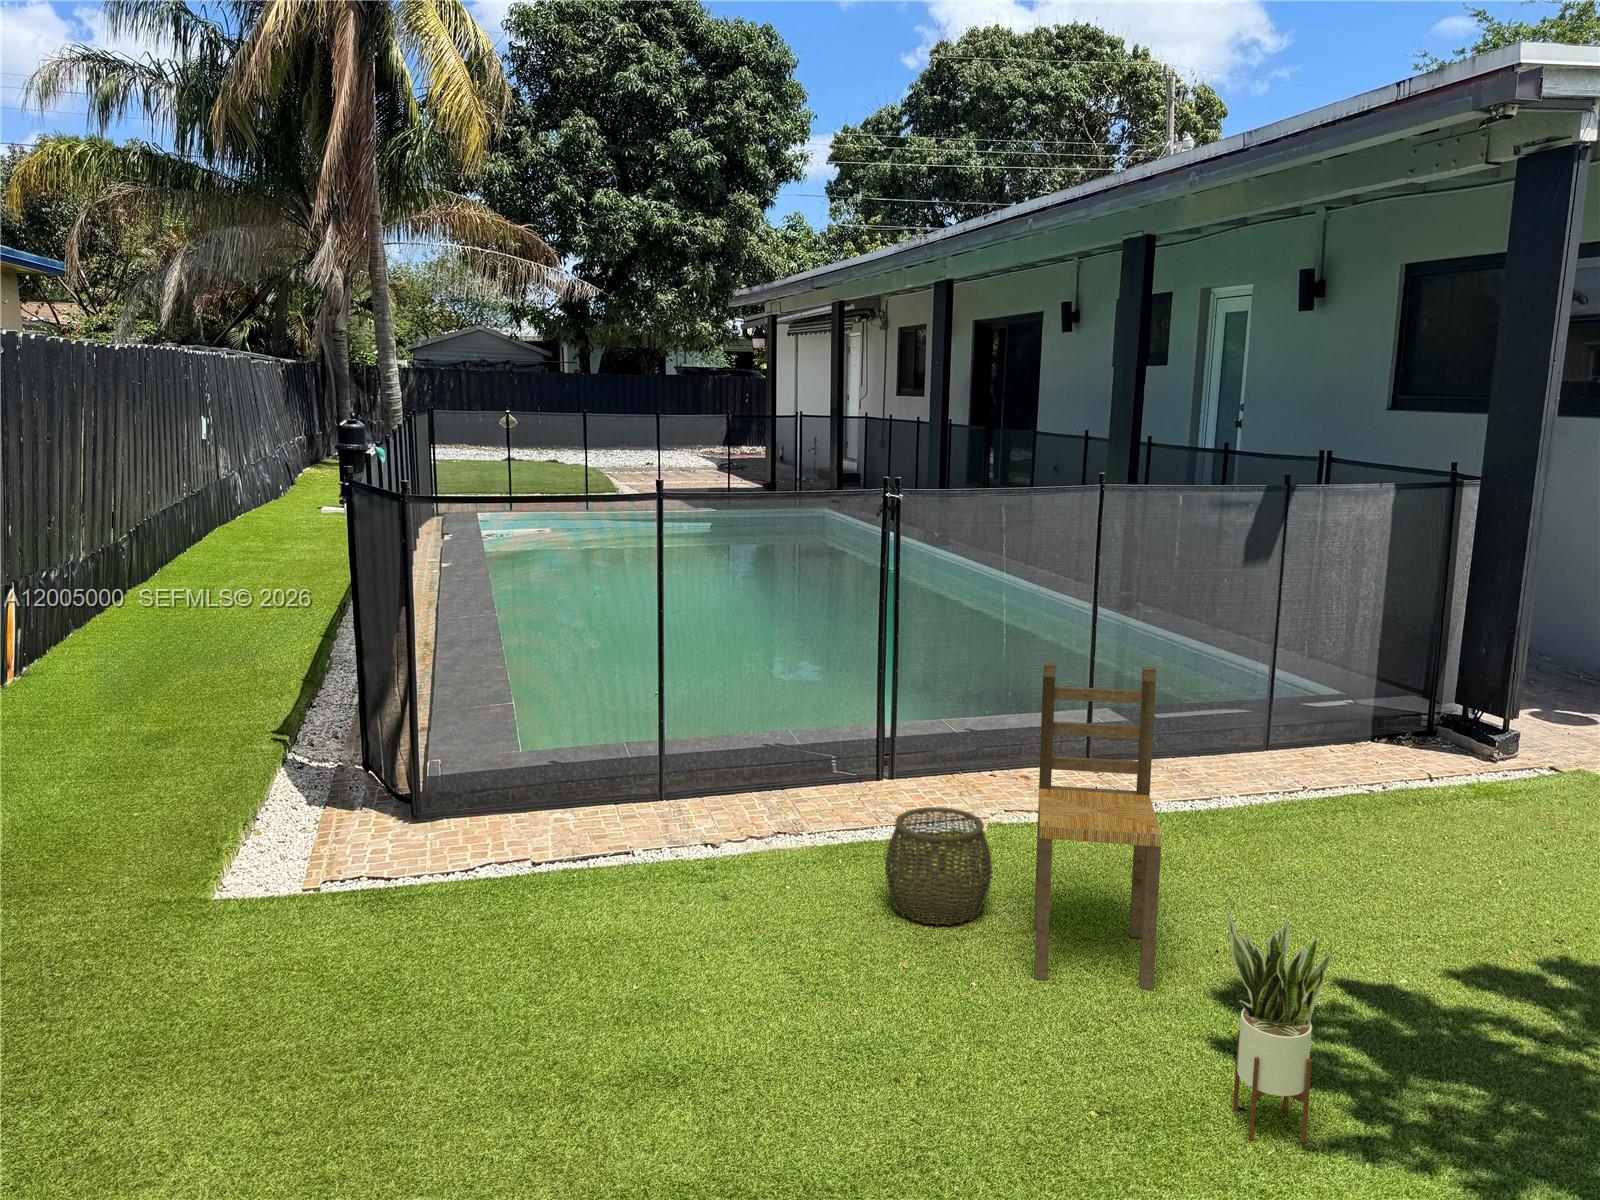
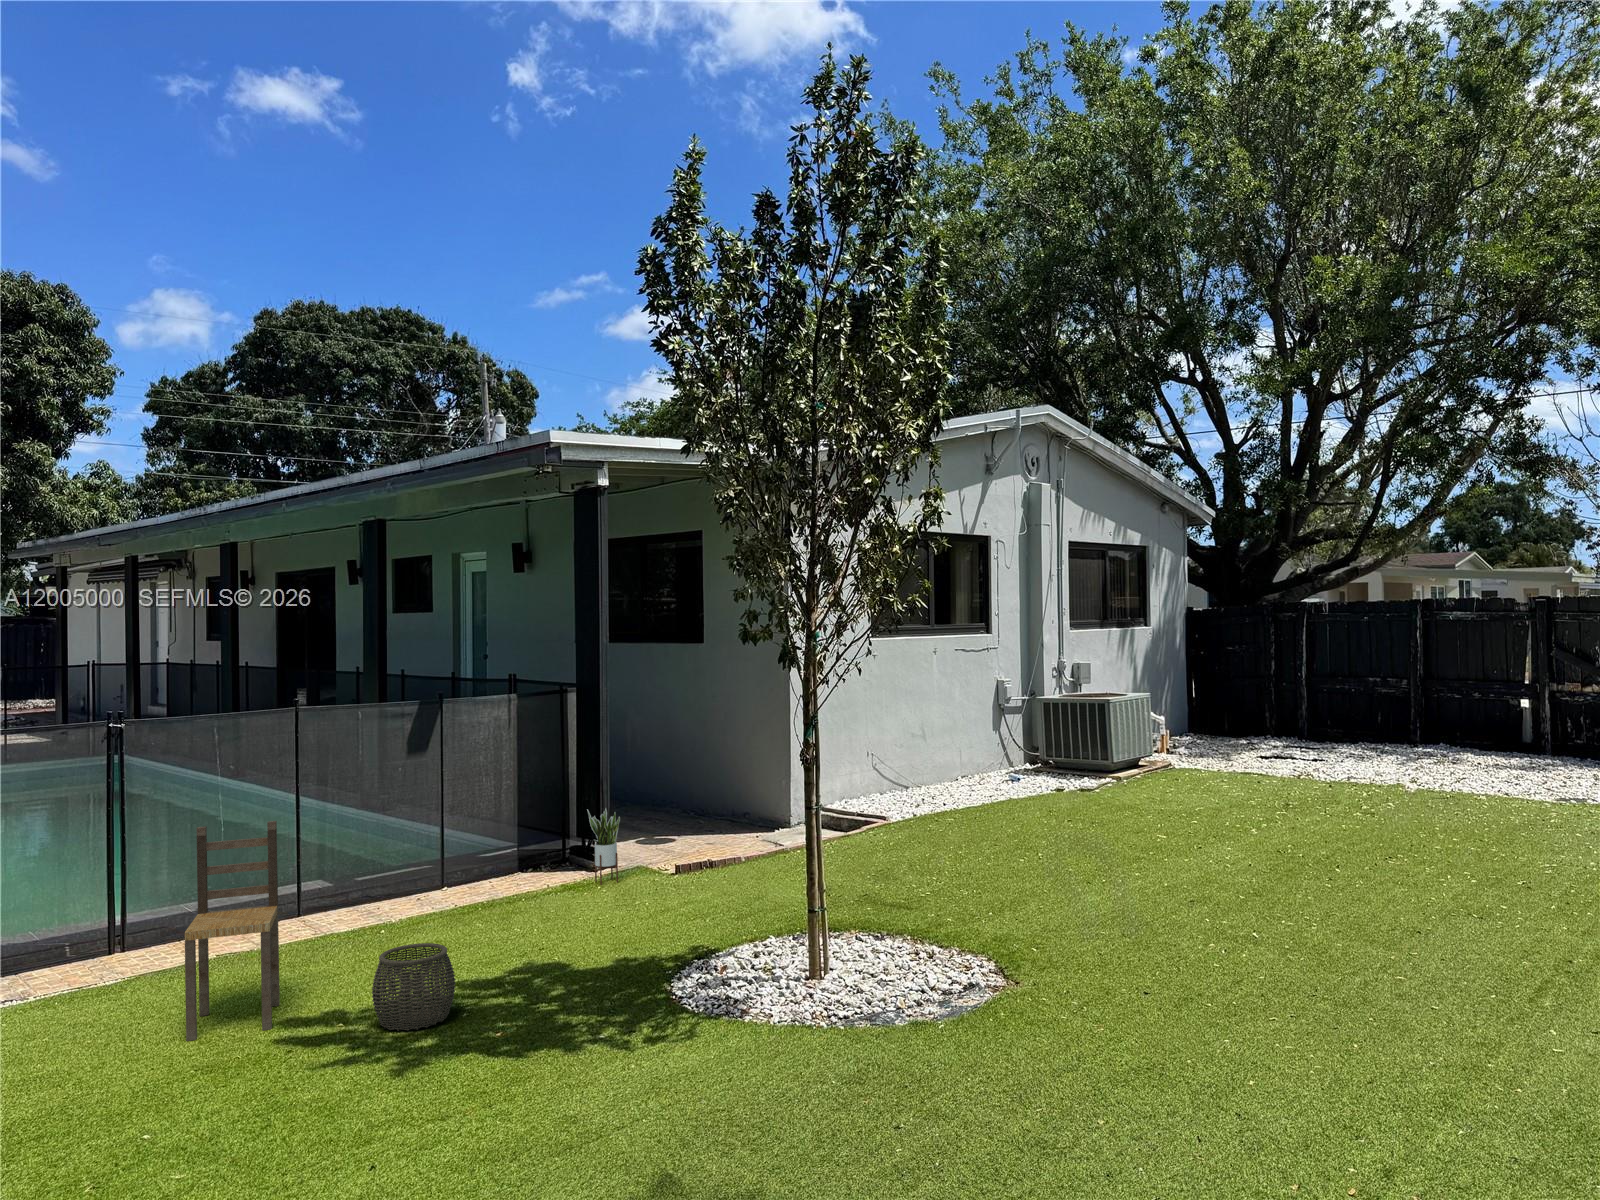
woven basket: present [885,807,992,925] -> present [372,943,456,1031]
potted plant: present [1226,911,1331,1143] -> present [587,808,620,885]

